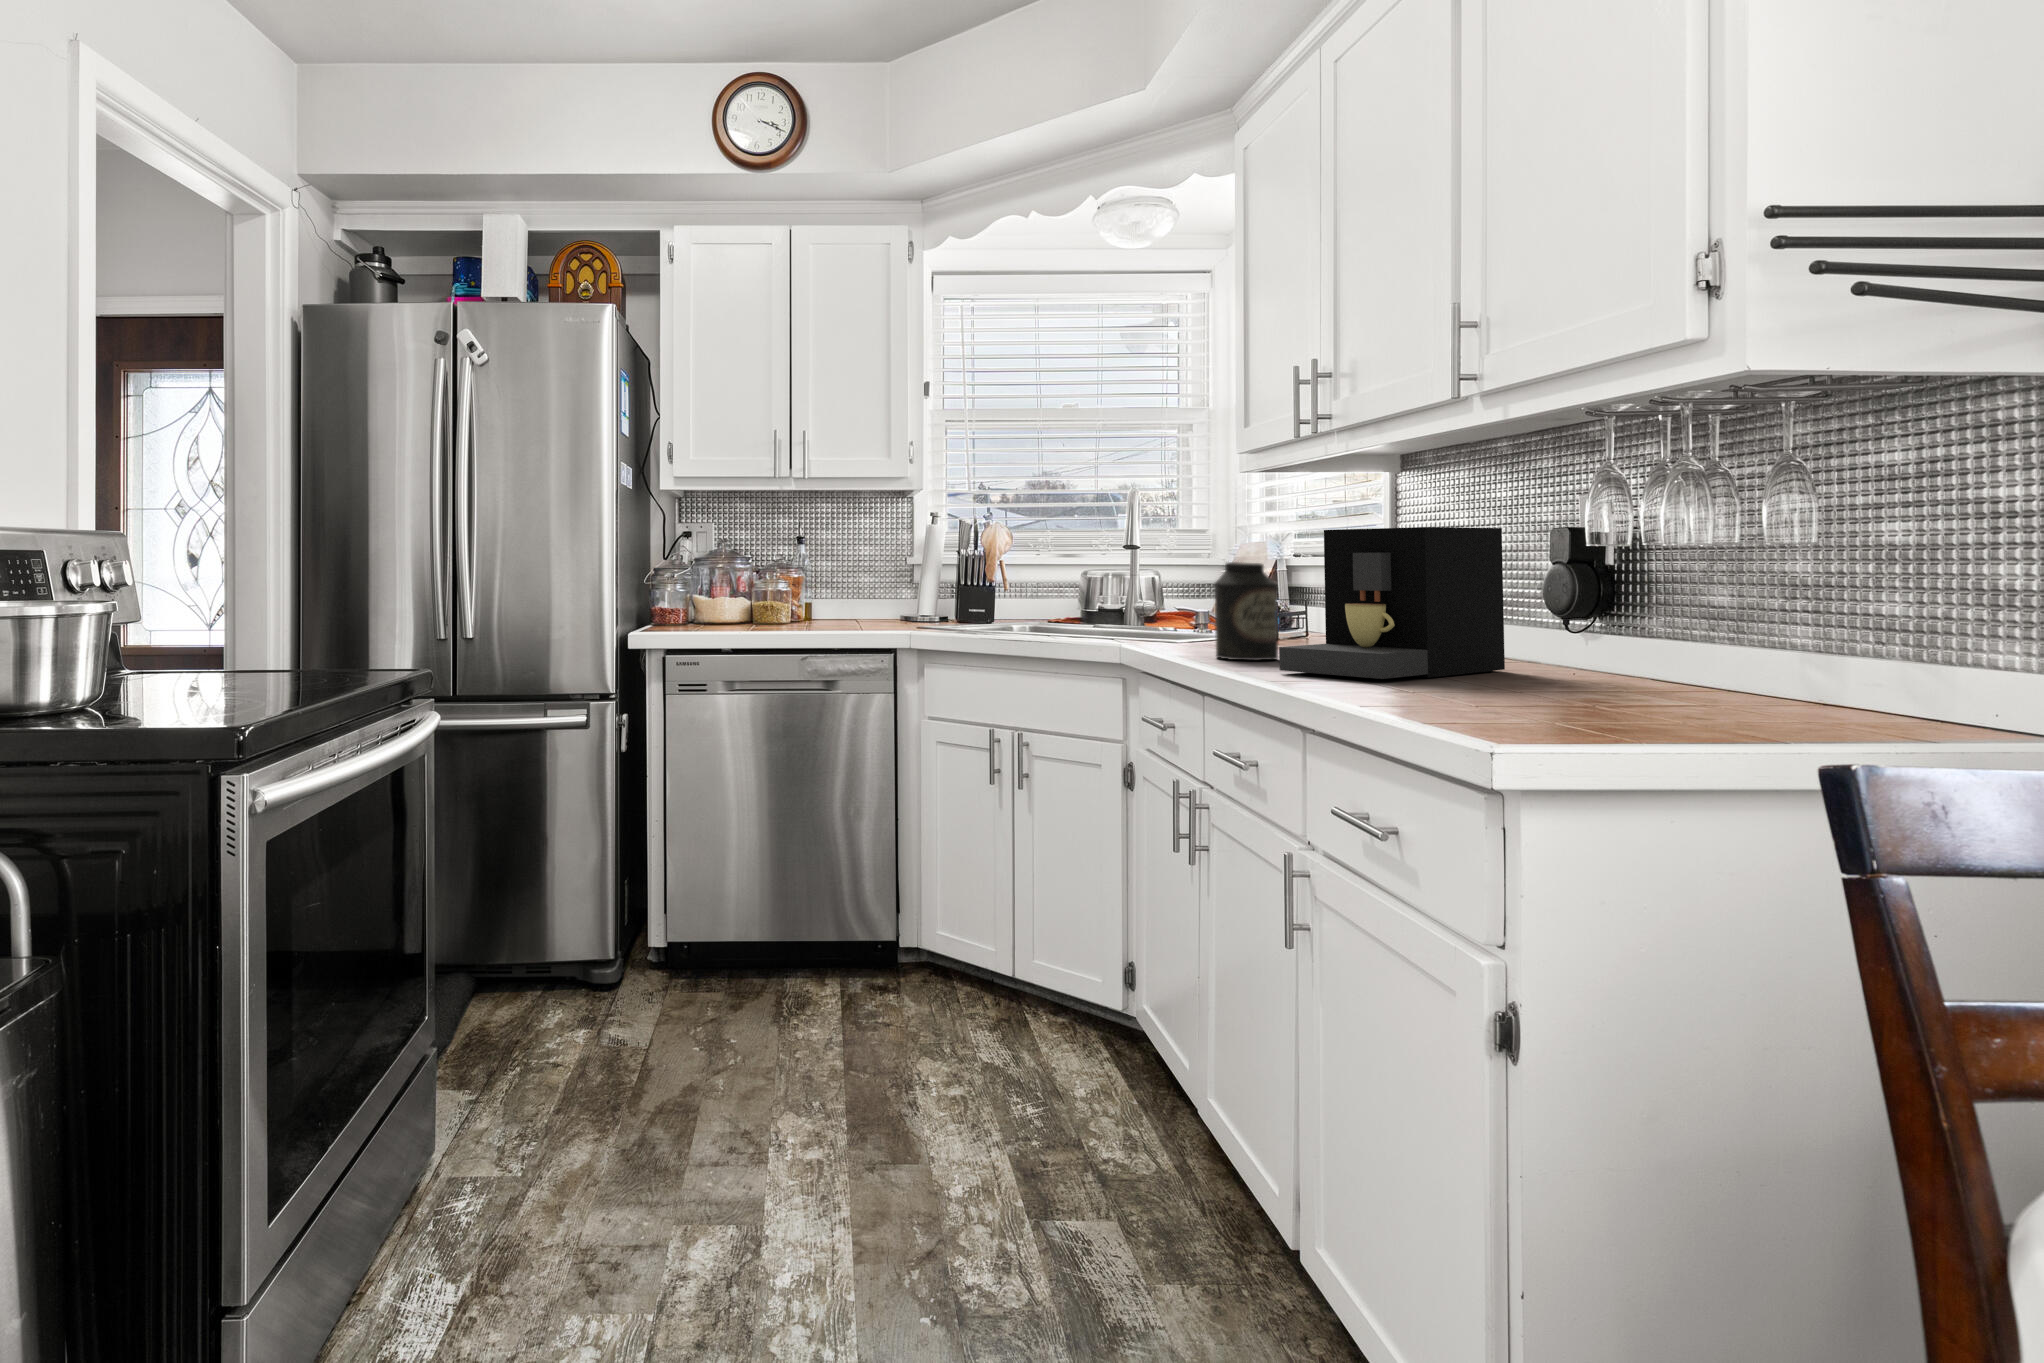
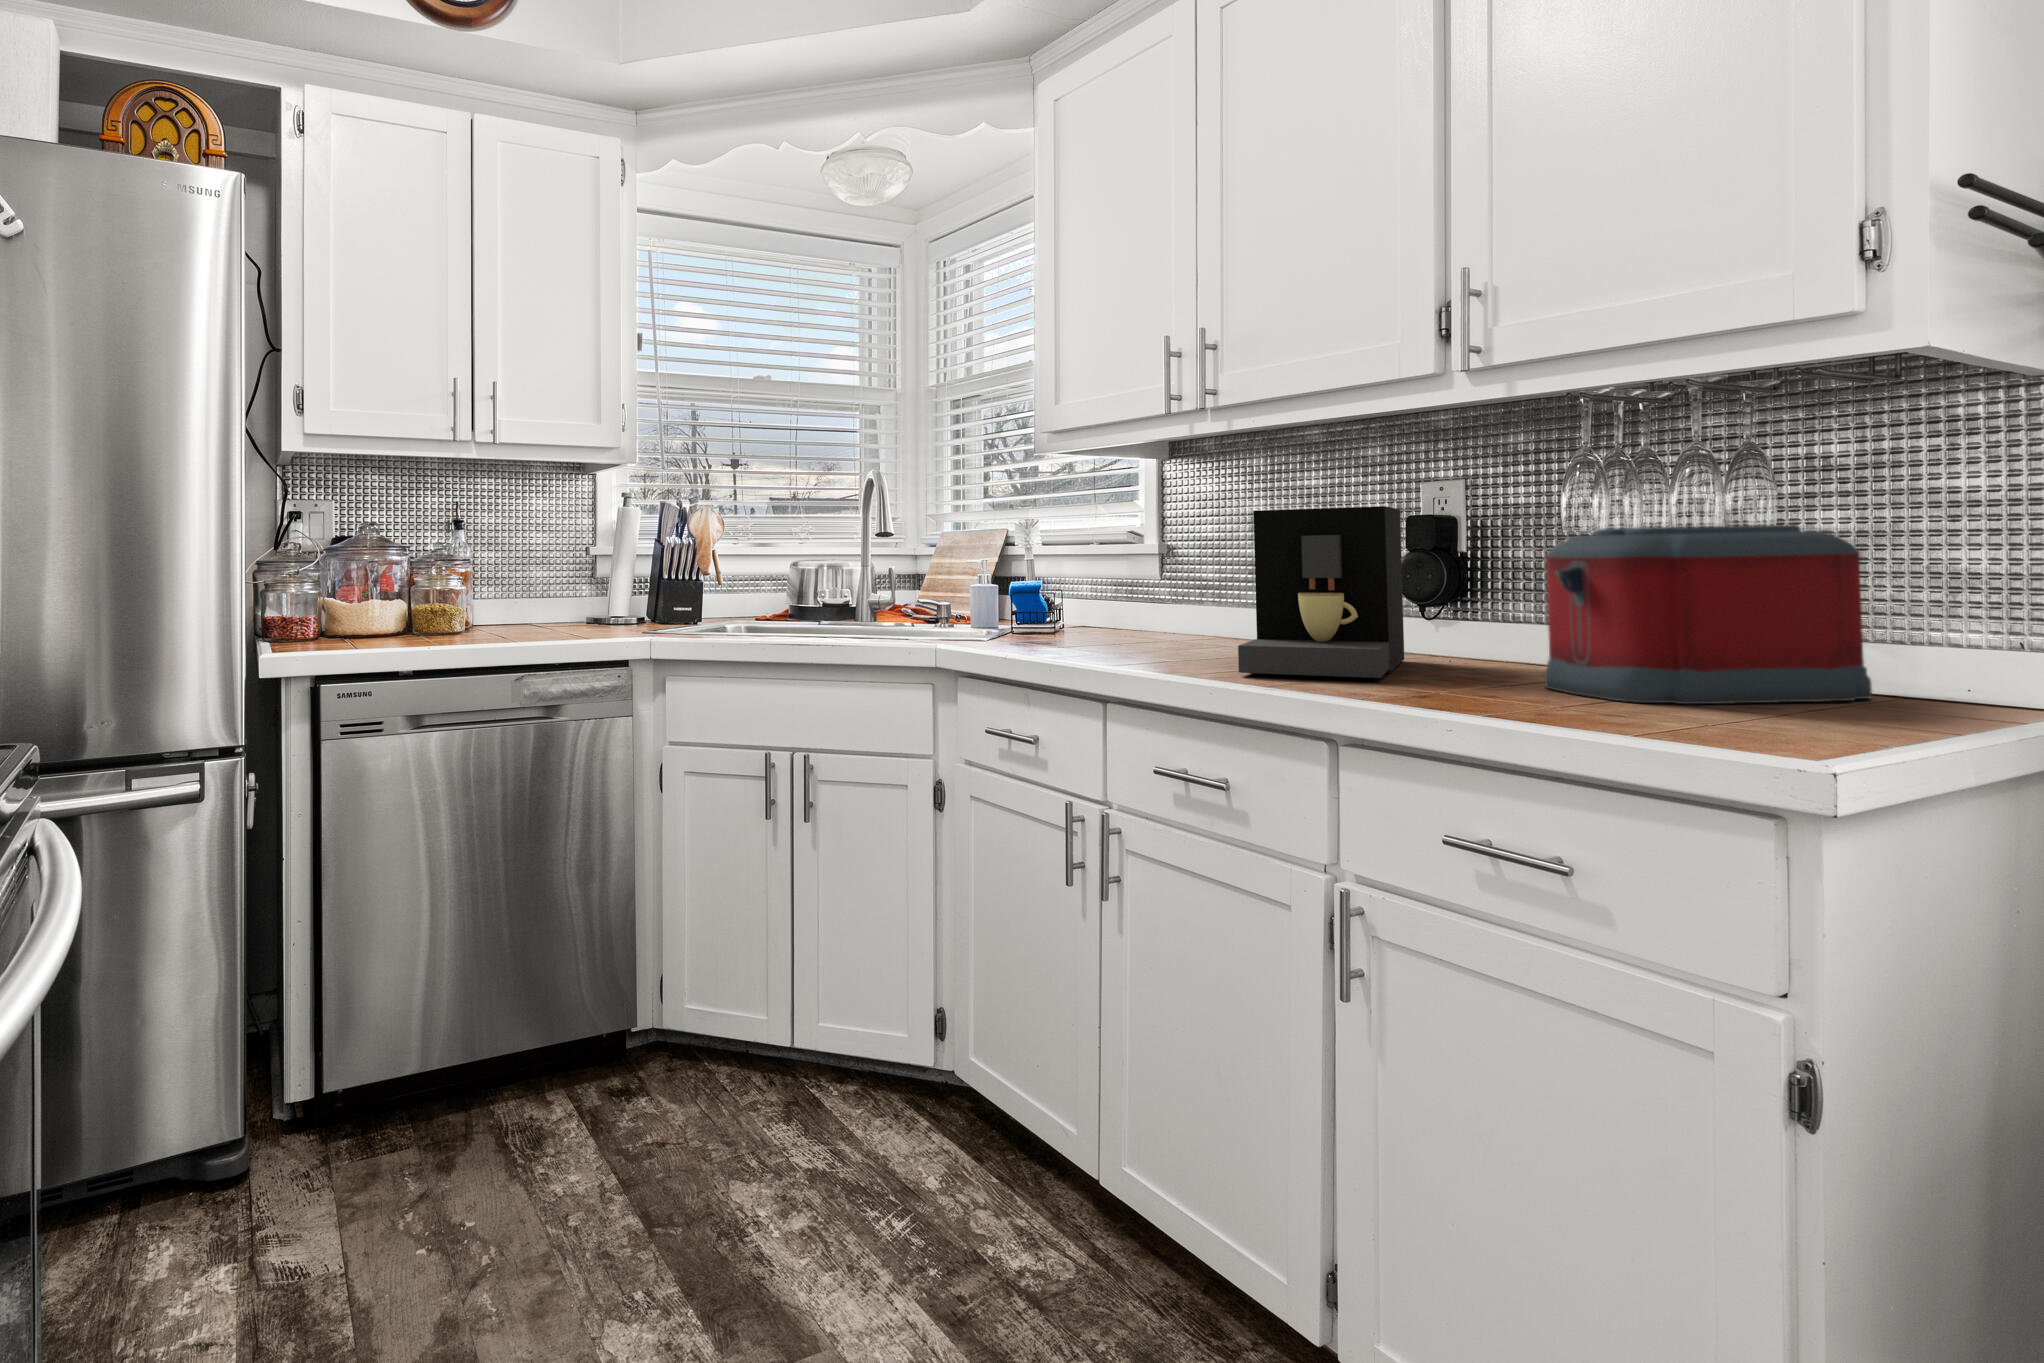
toaster: none [1498,550,1802,715] -> present [1544,525,1872,704]
canister: present [1215,562,1278,660] -> none [1091,550,1162,661]

